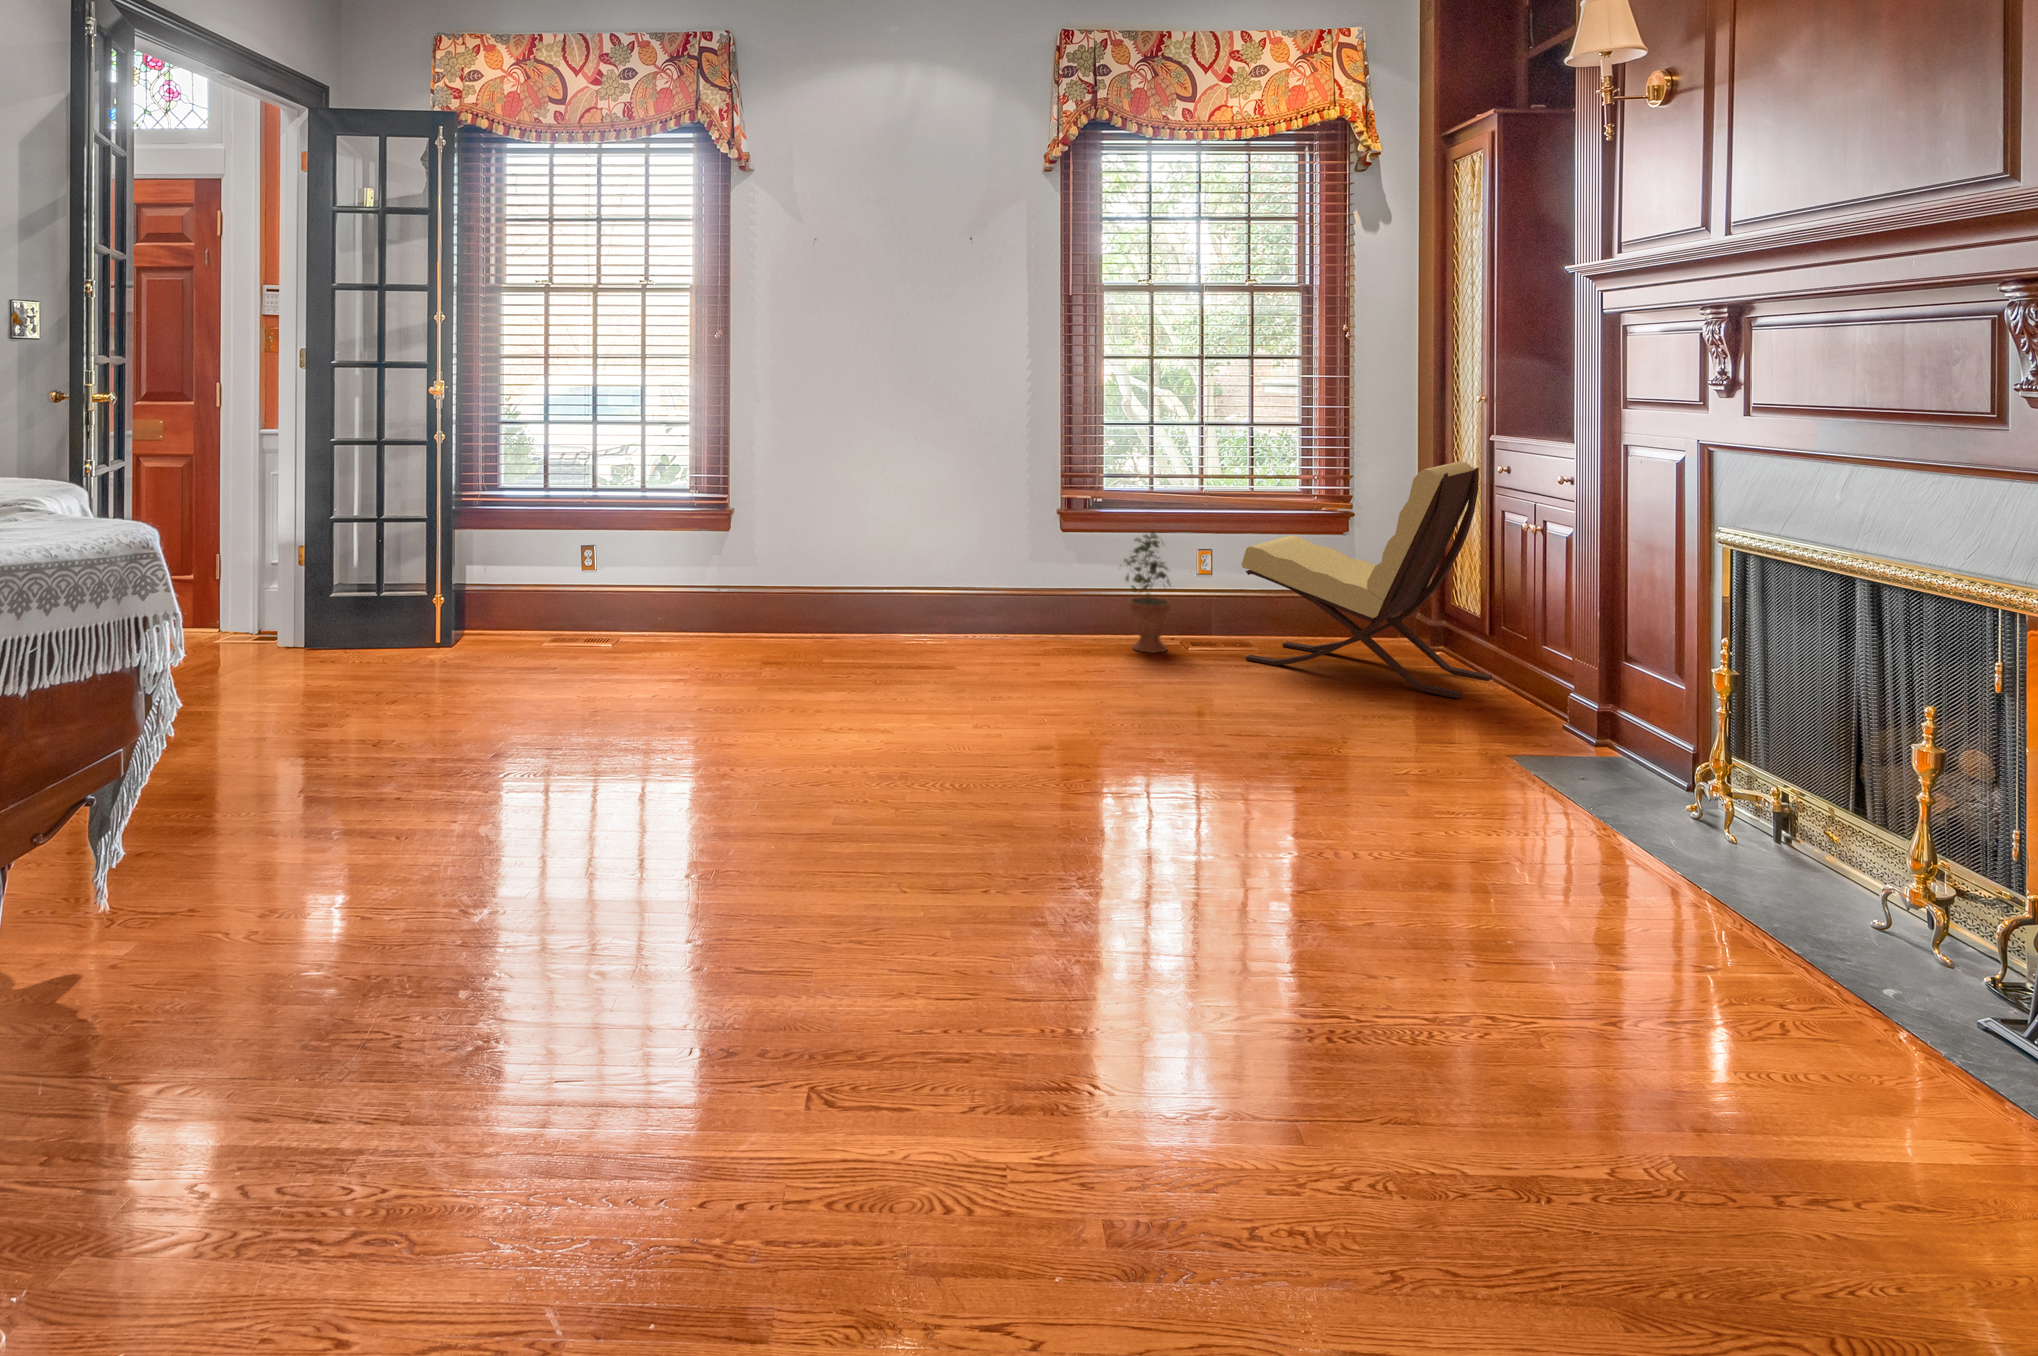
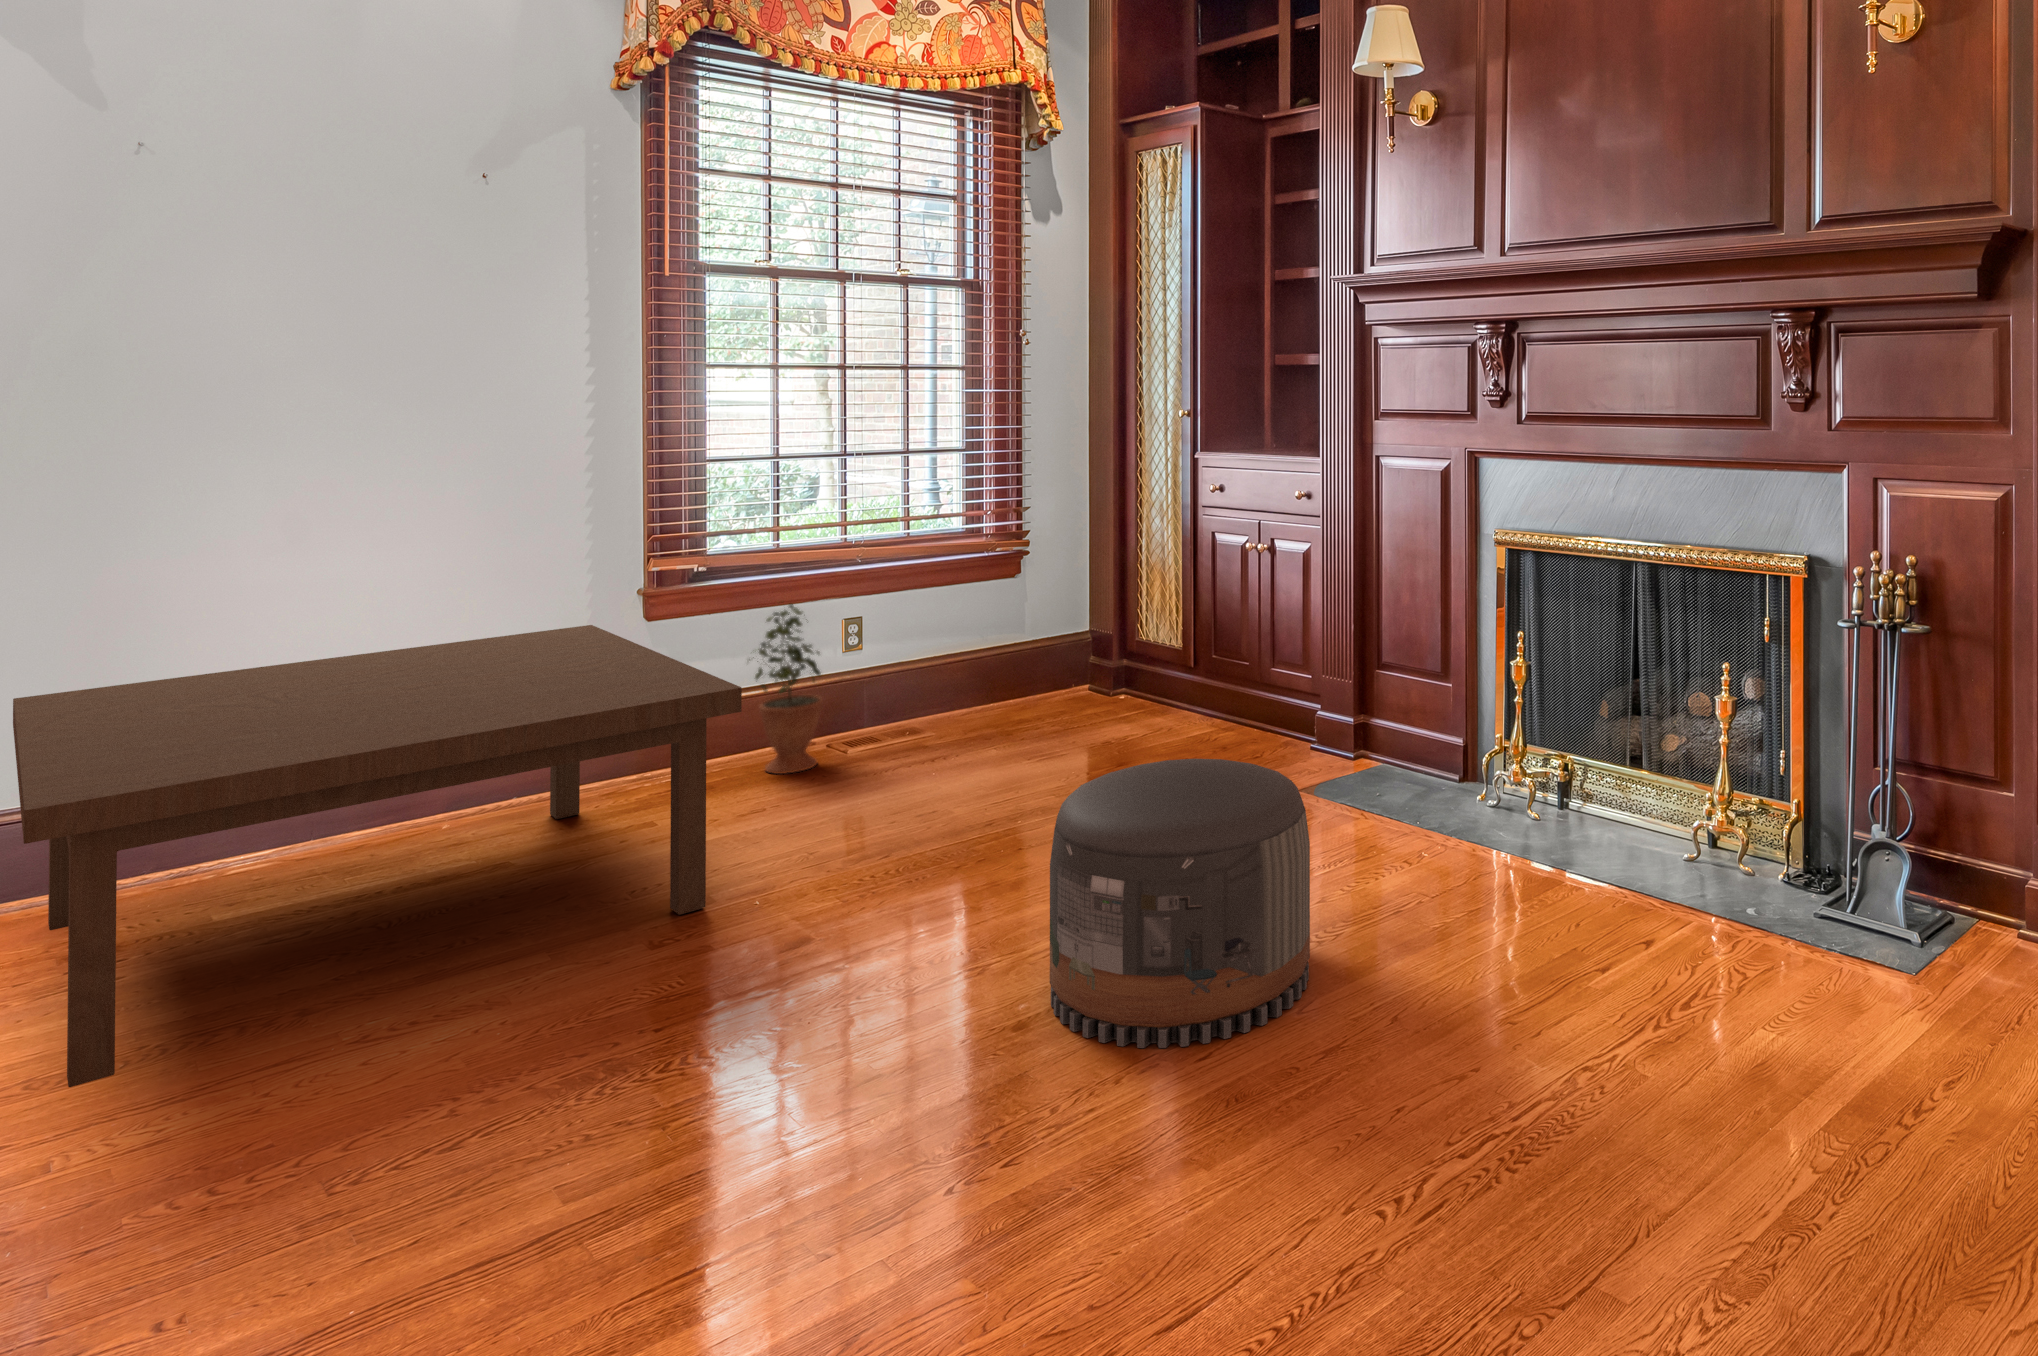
lounge chair: present [1242,461,1492,698] -> none [926,481,1200,751]
coffee table: none [722,525,1042,711] -> present [13,625,742,1087]
pouf: none [1142,668,1351,884] -> present [1050,759,1310,1048]

